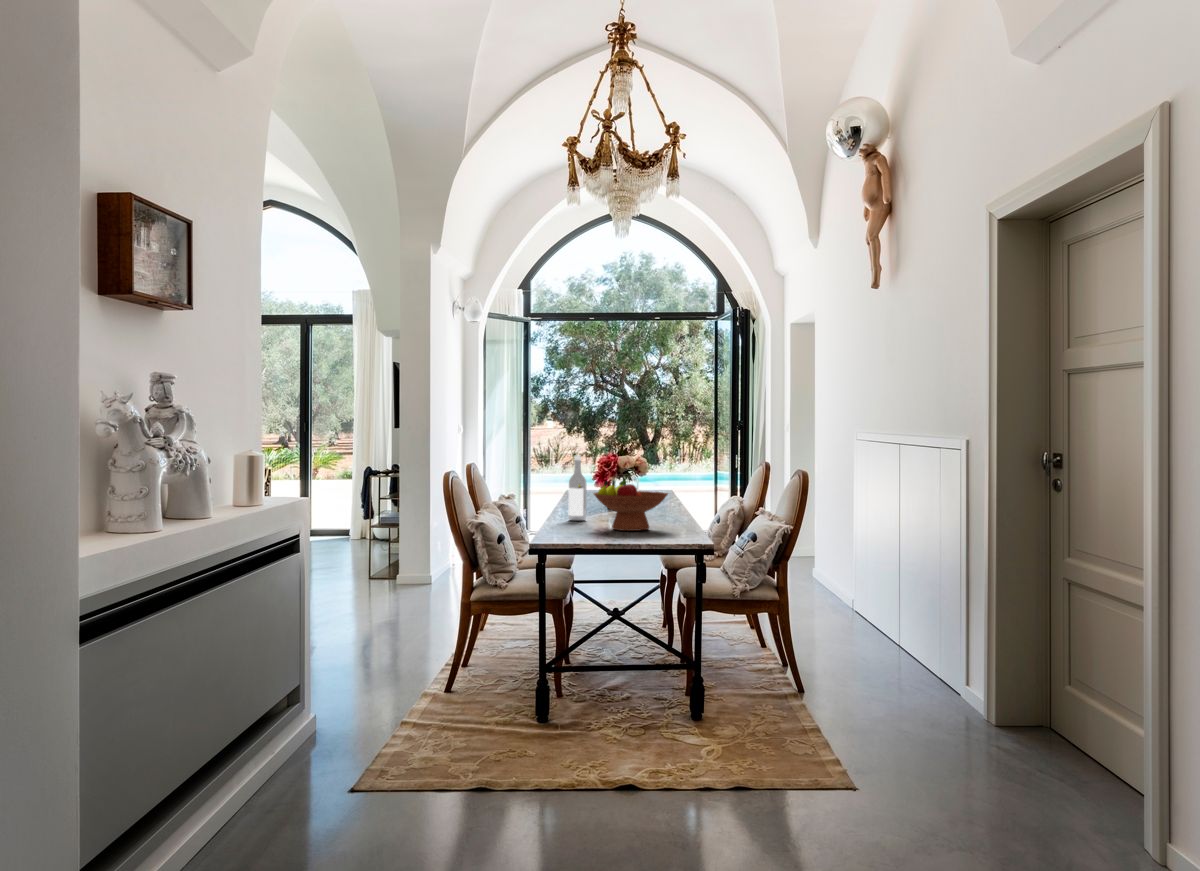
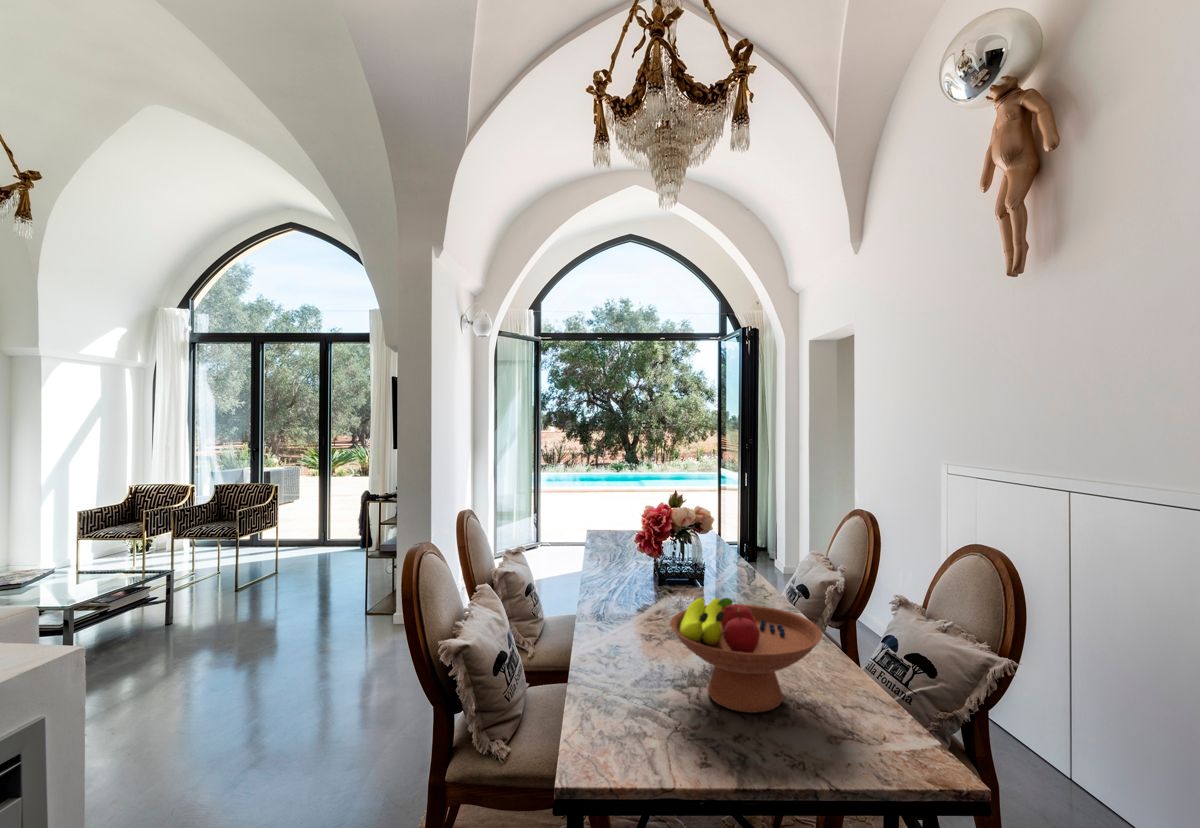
wine bottle: present [568,456,586,521] -> none [608,526,637,637]

